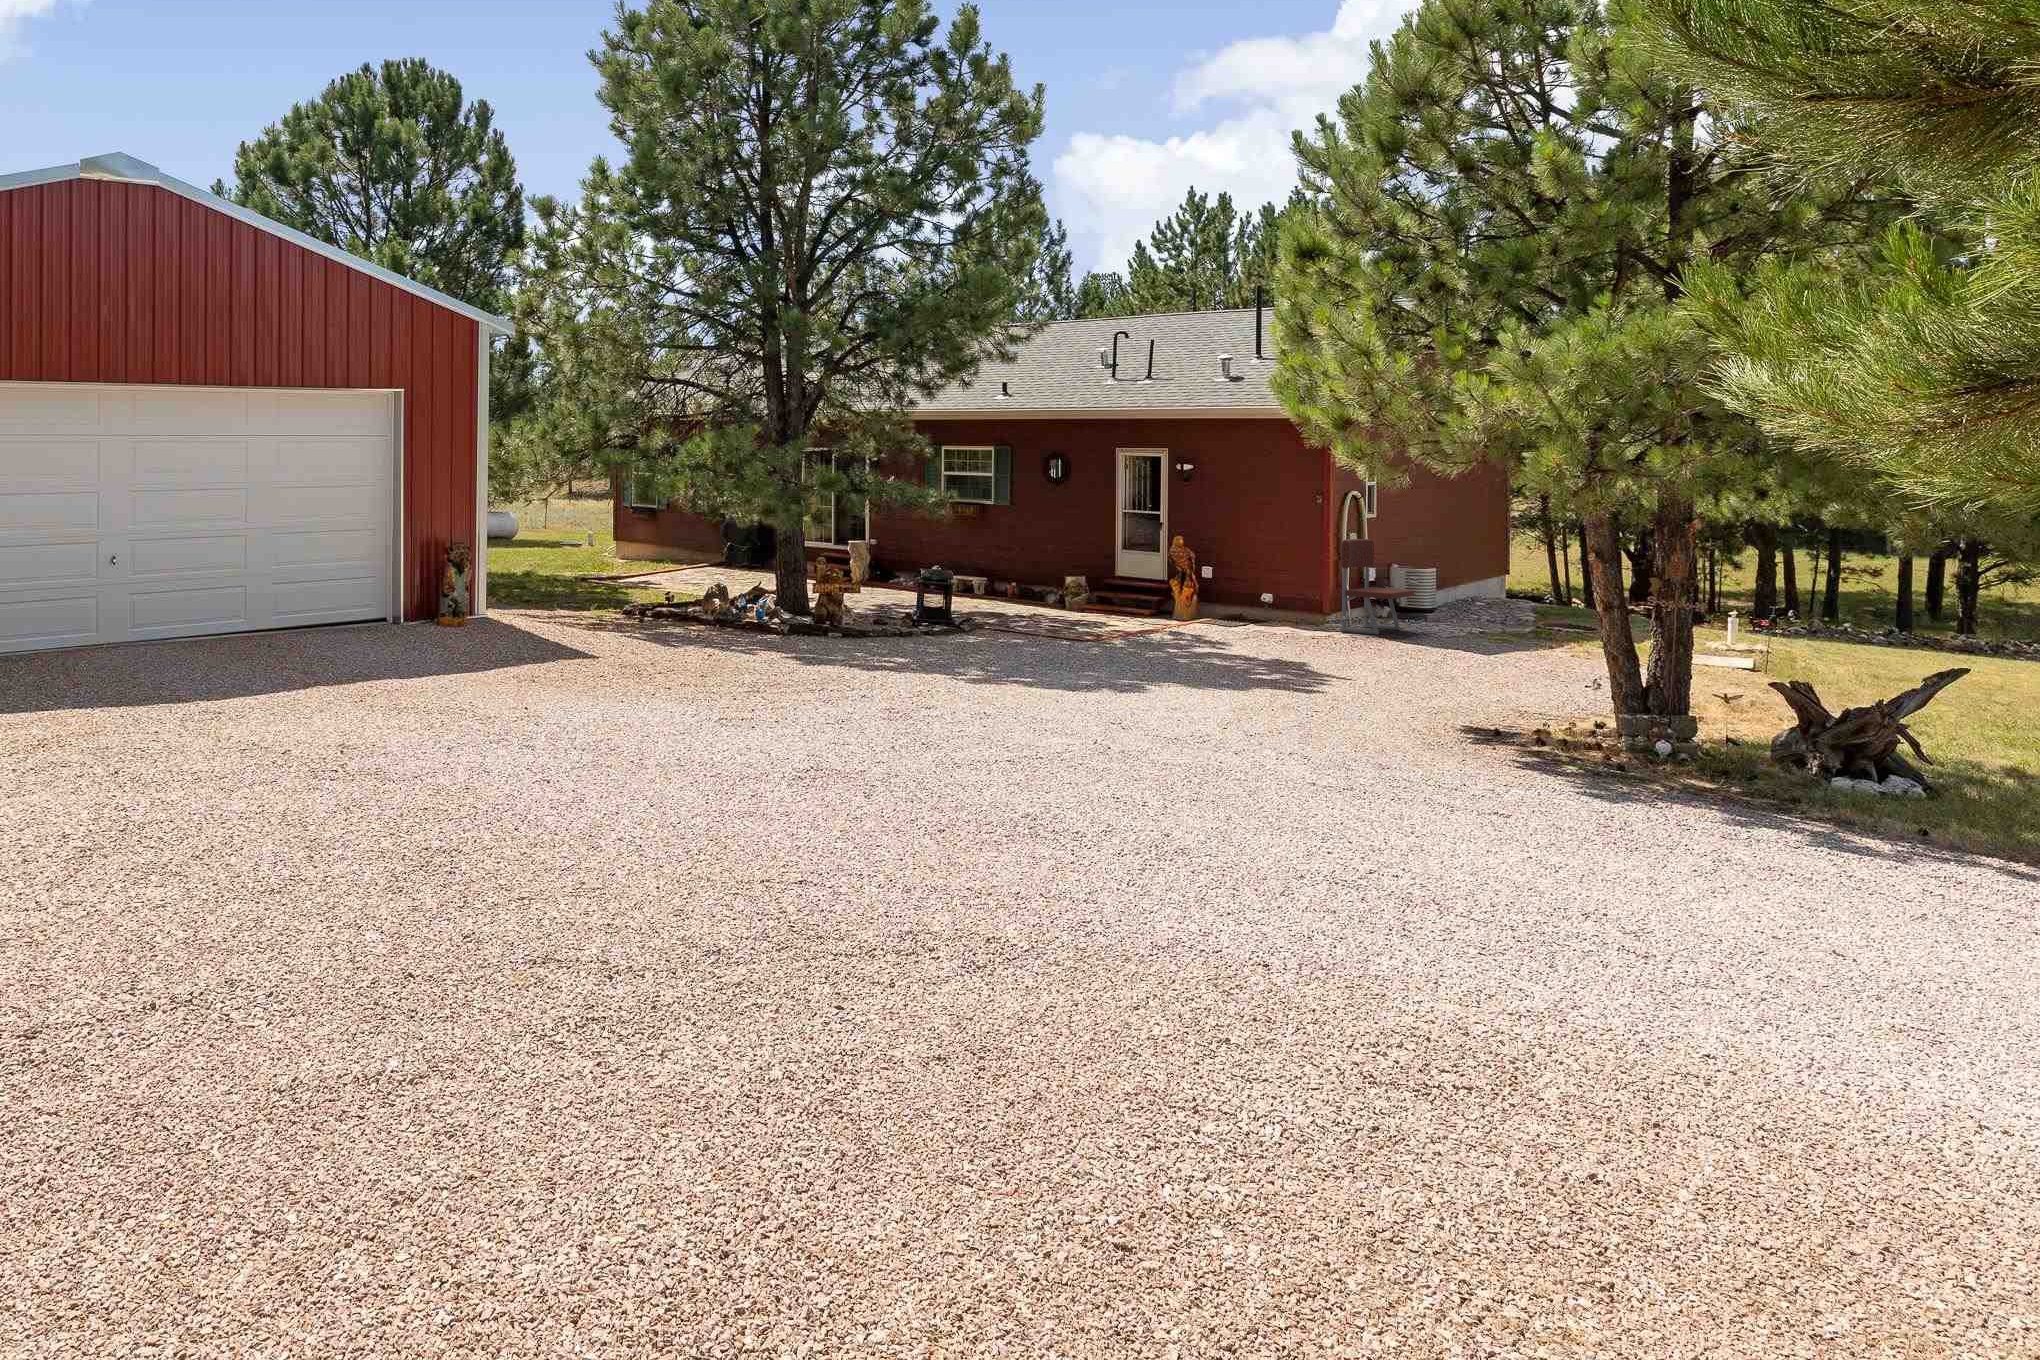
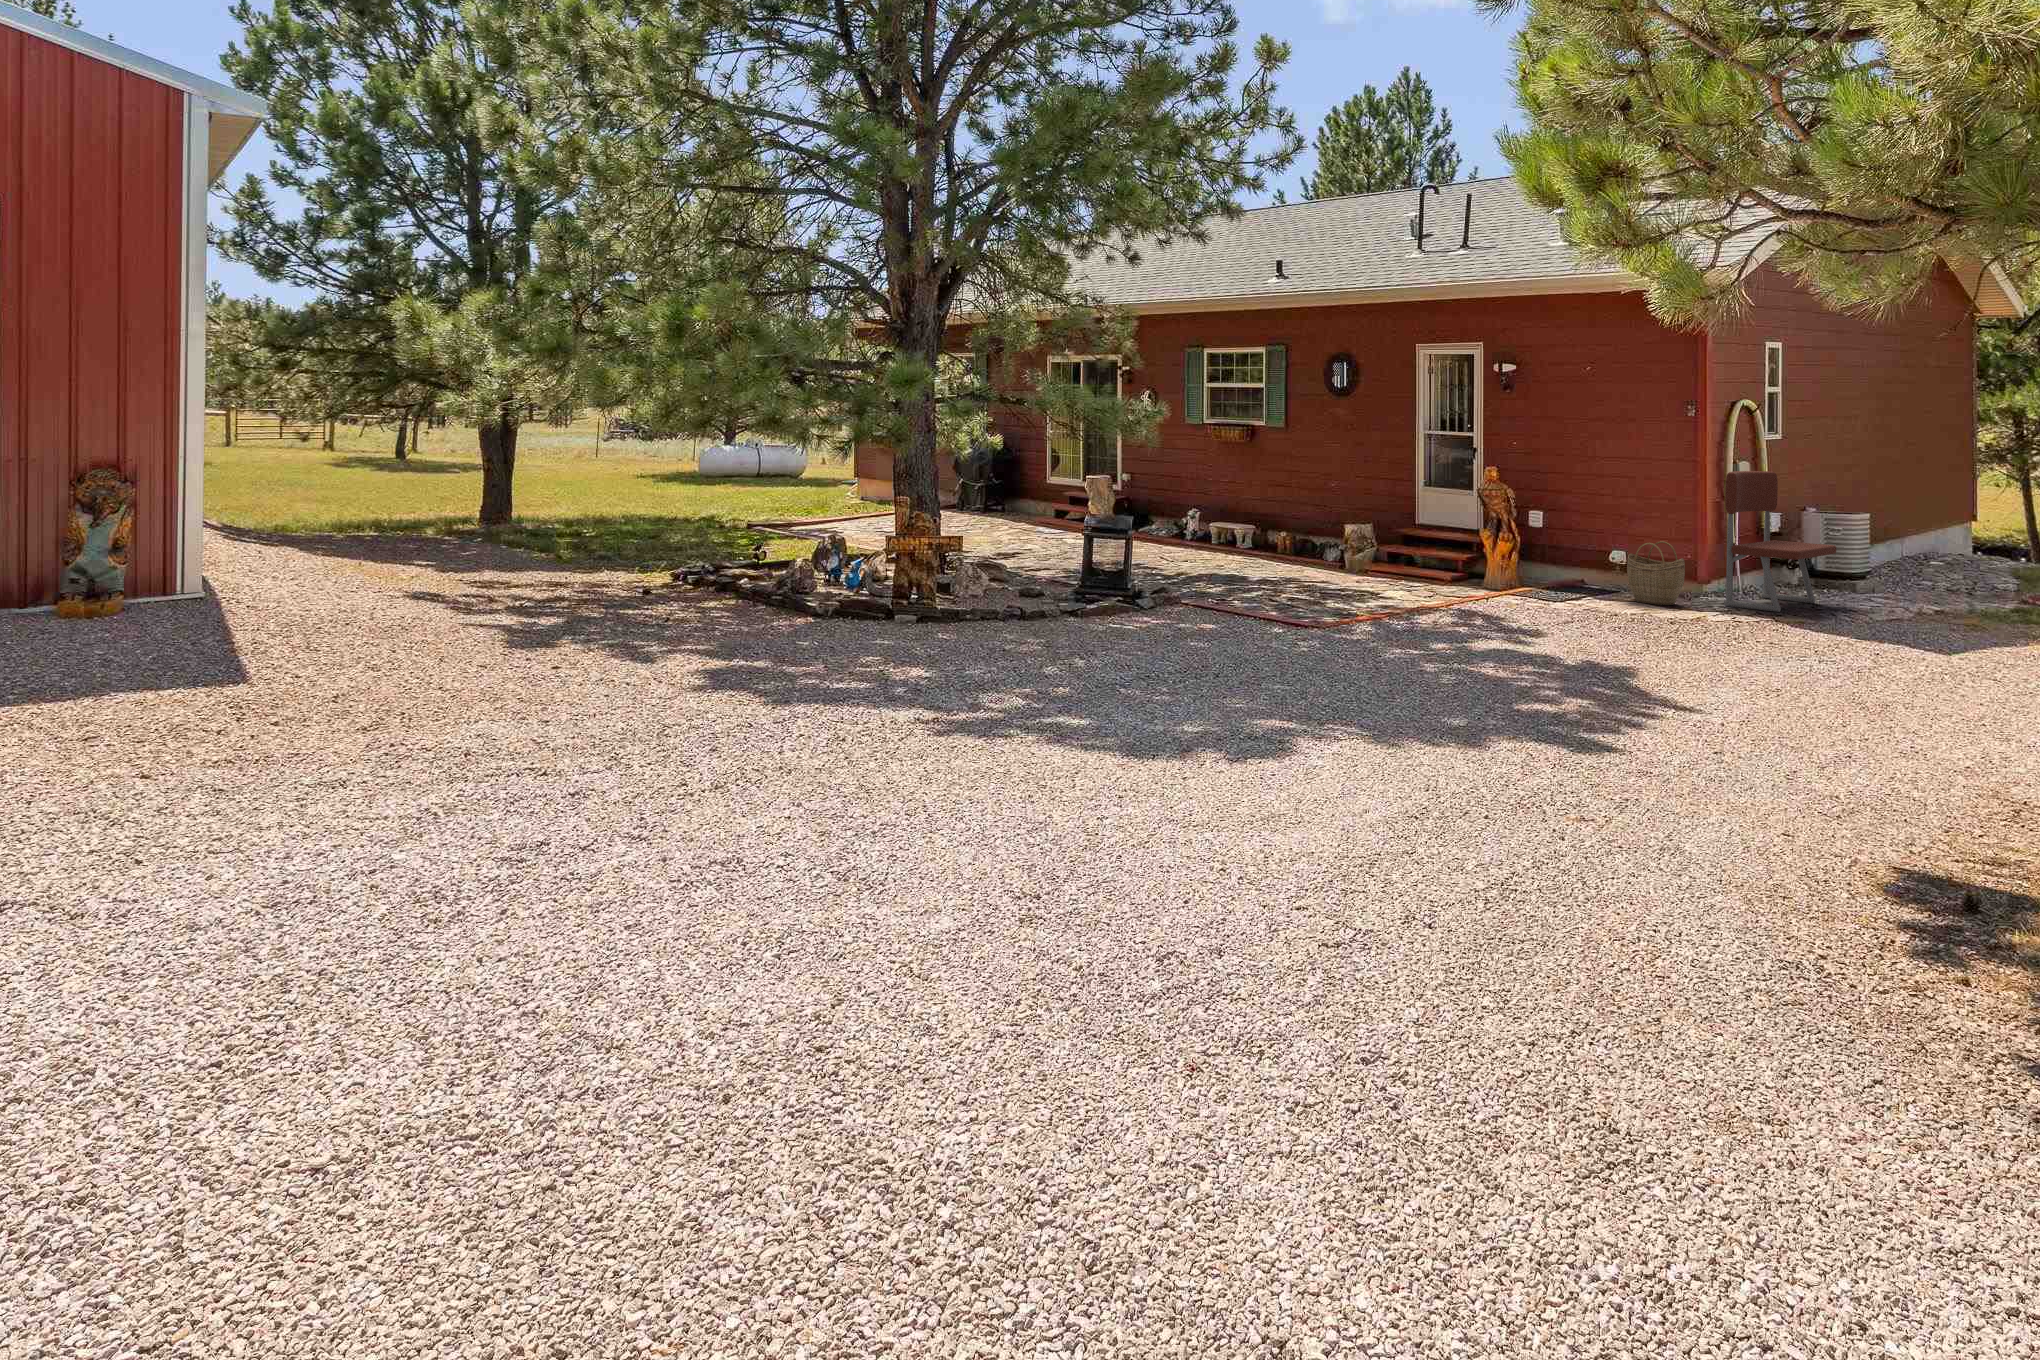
woven basket: none [1275,588,1314,631] -> present [1627,541,1685,605]

